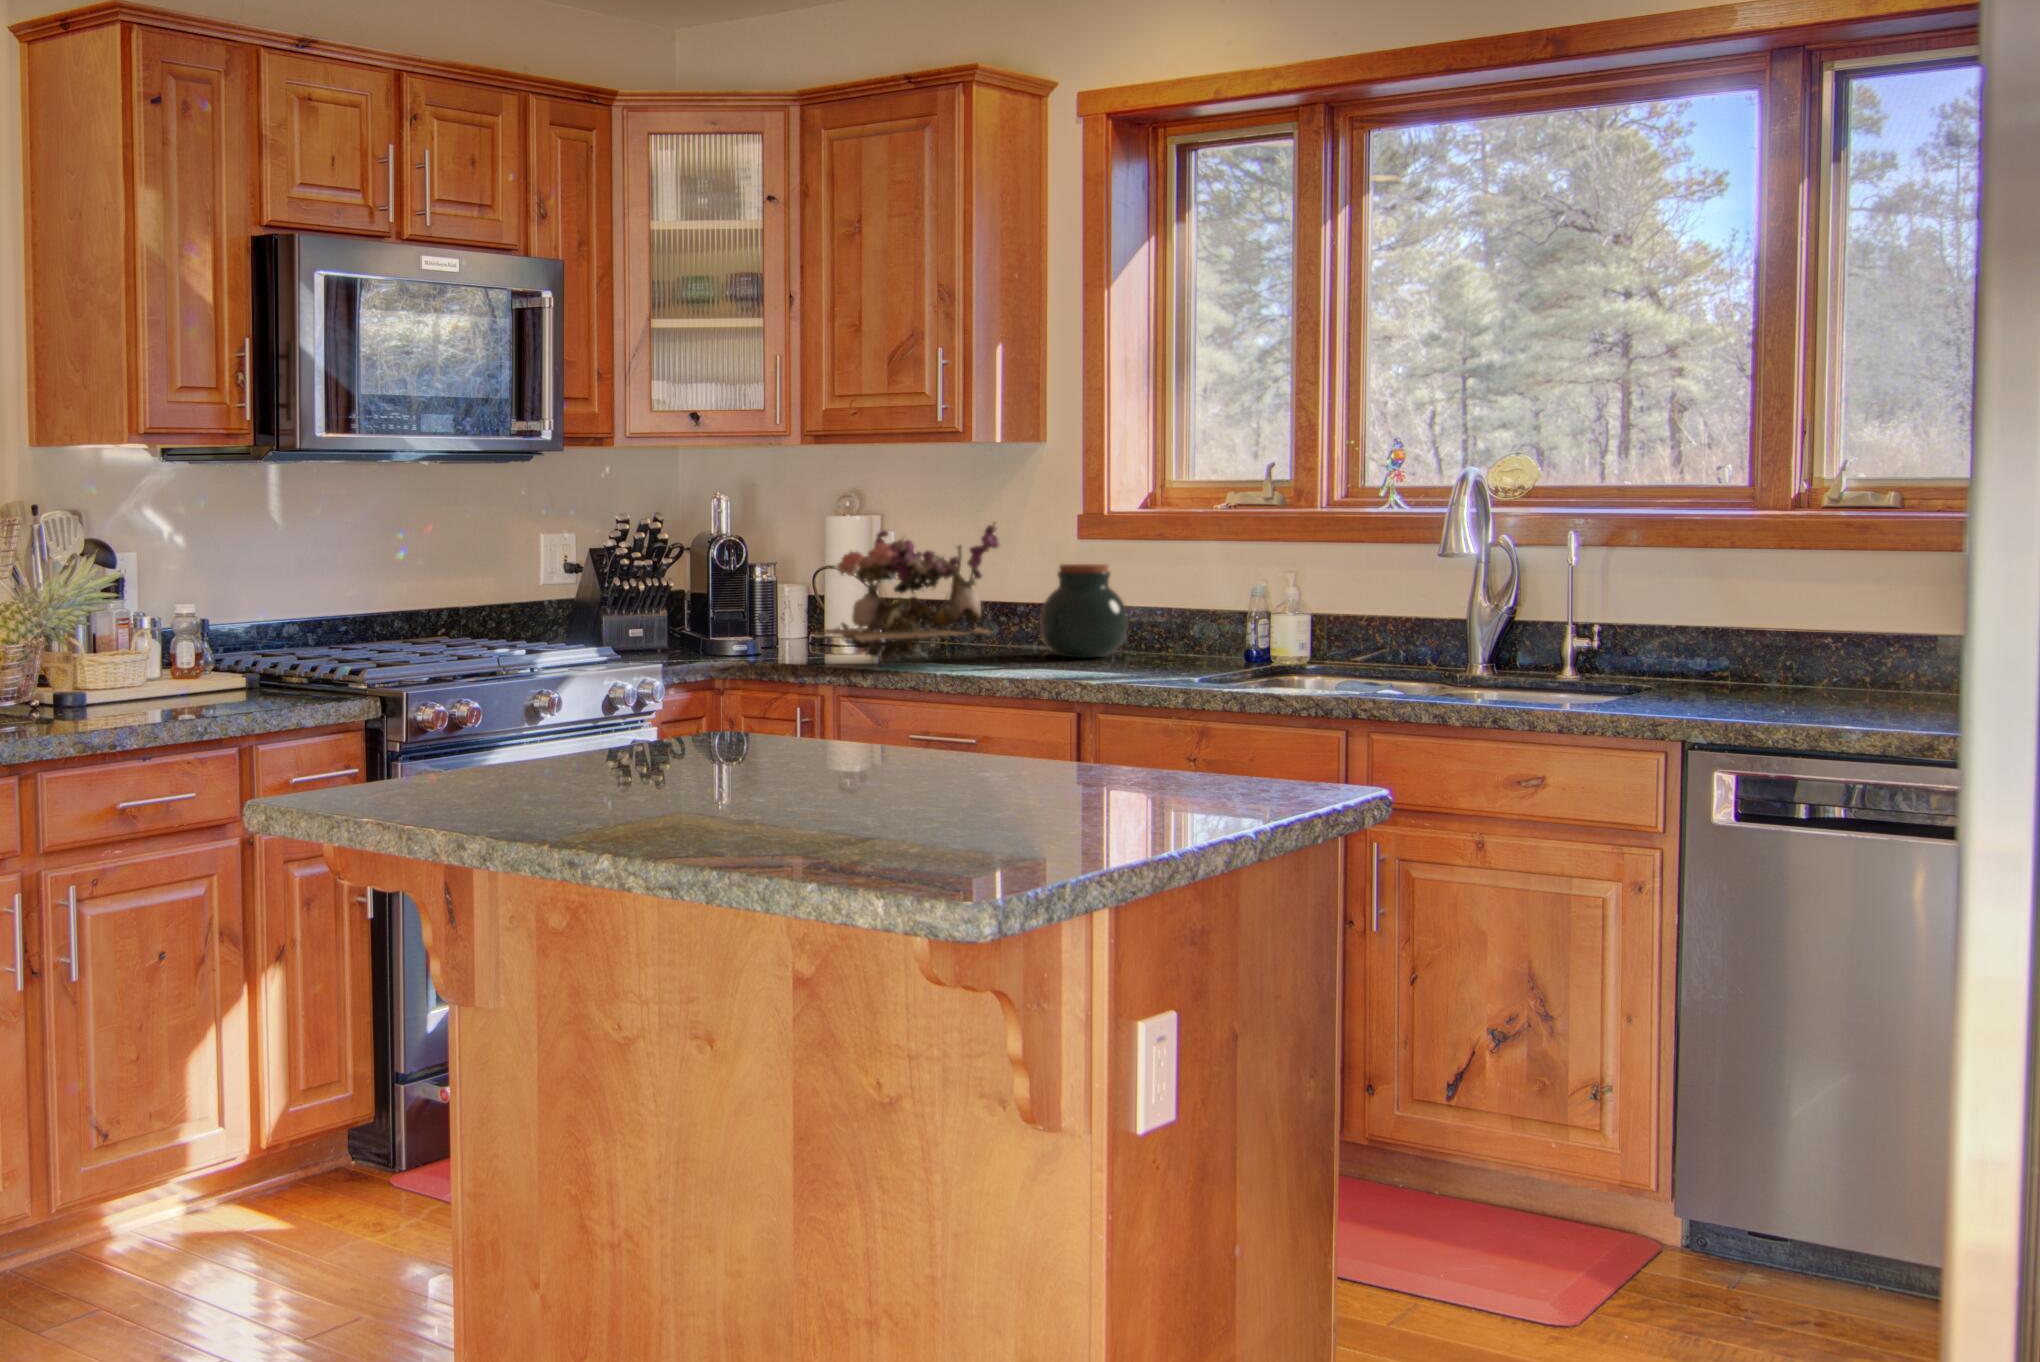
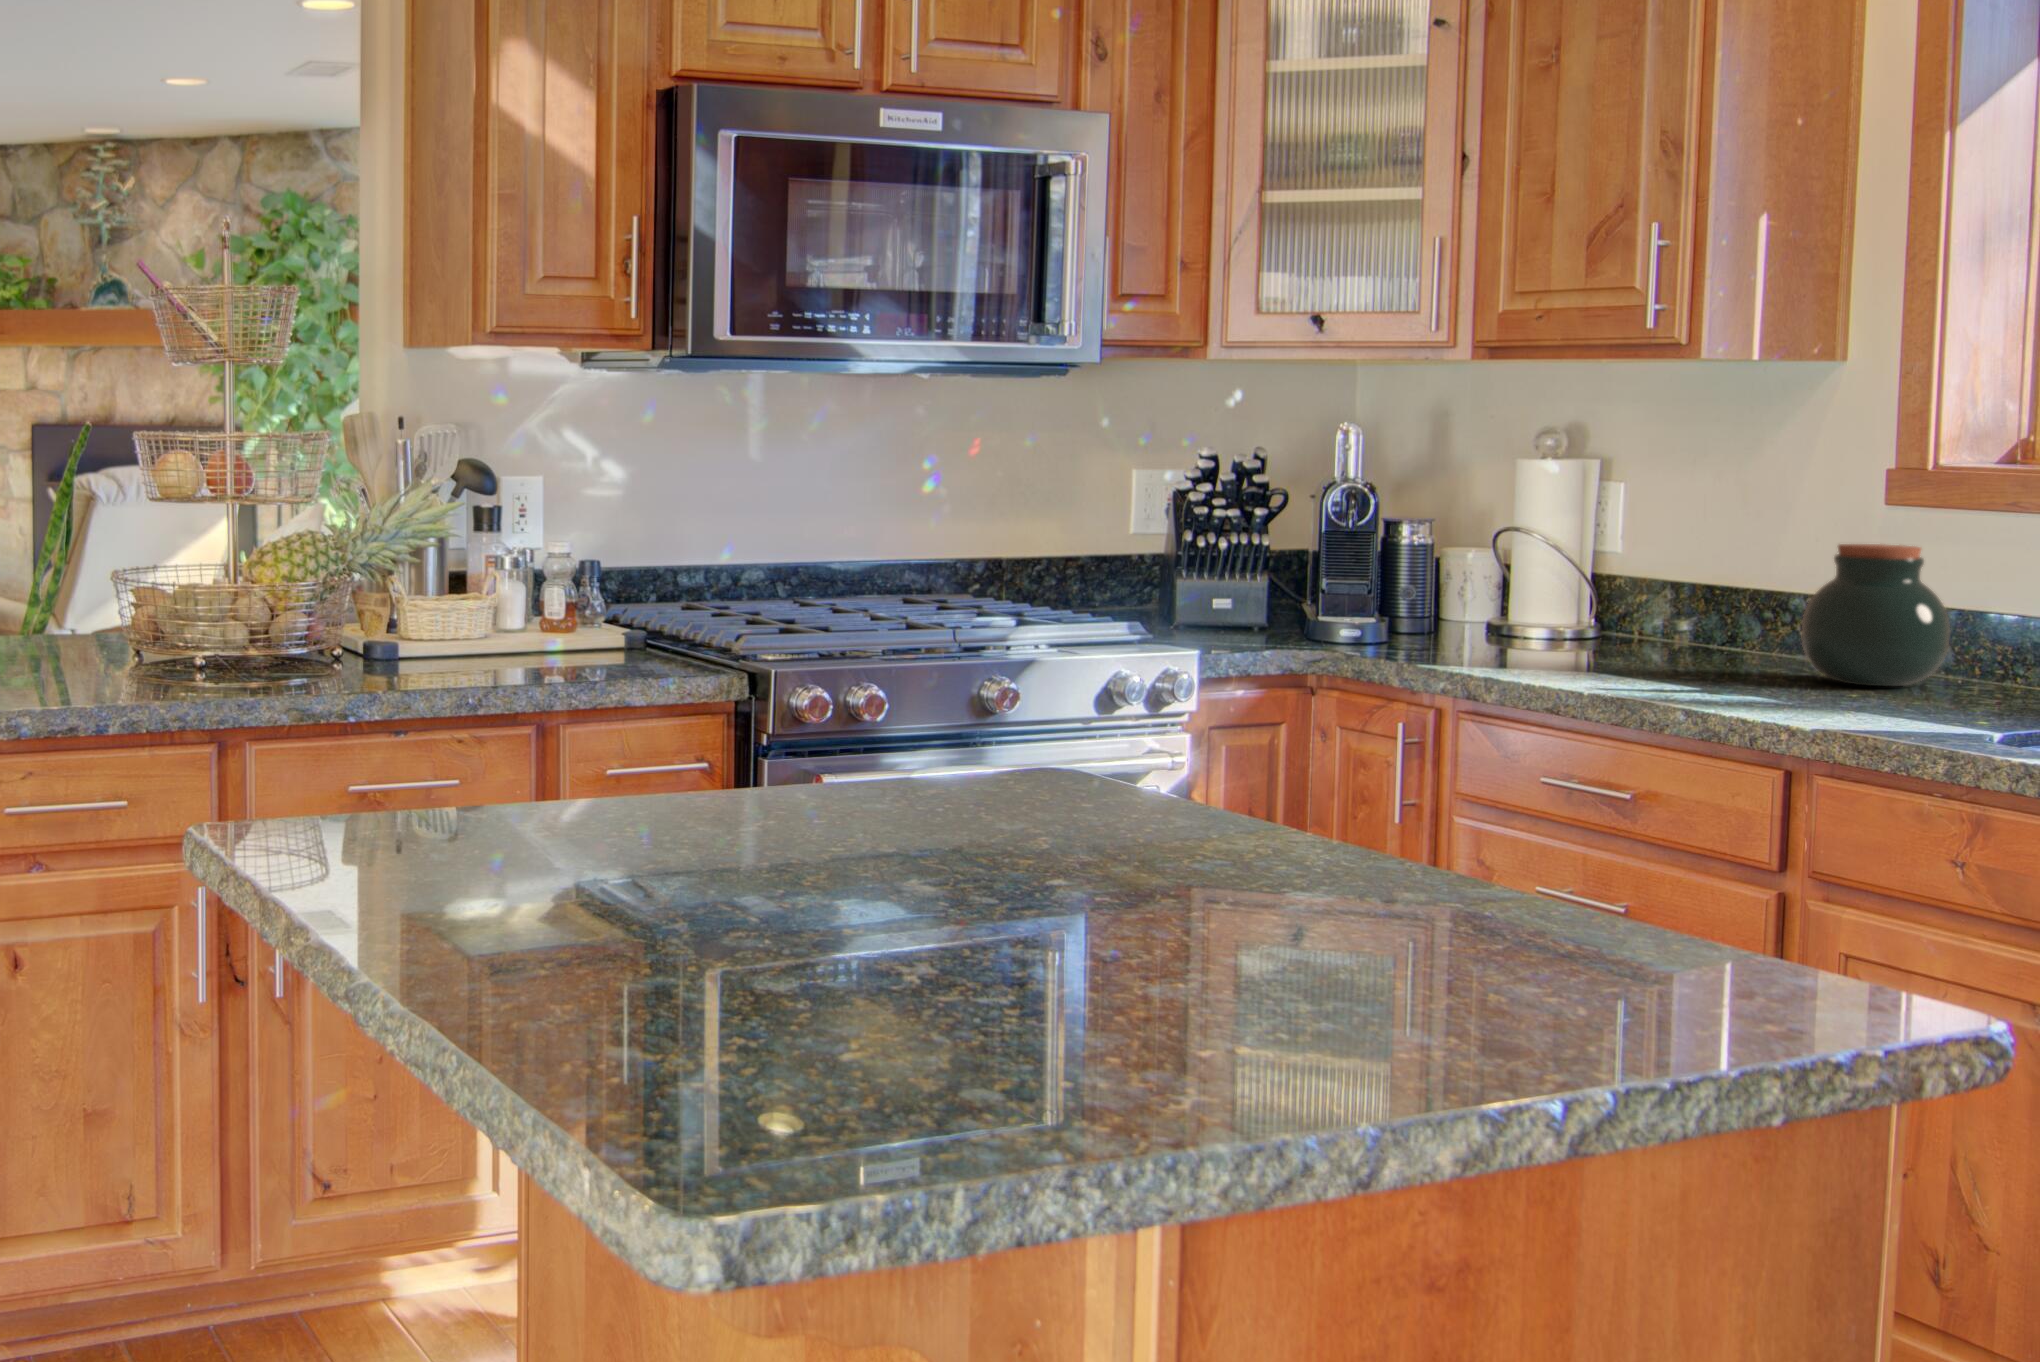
flower arrangement: present [824,522,999,662] -> none [1432,475,1718,673]

